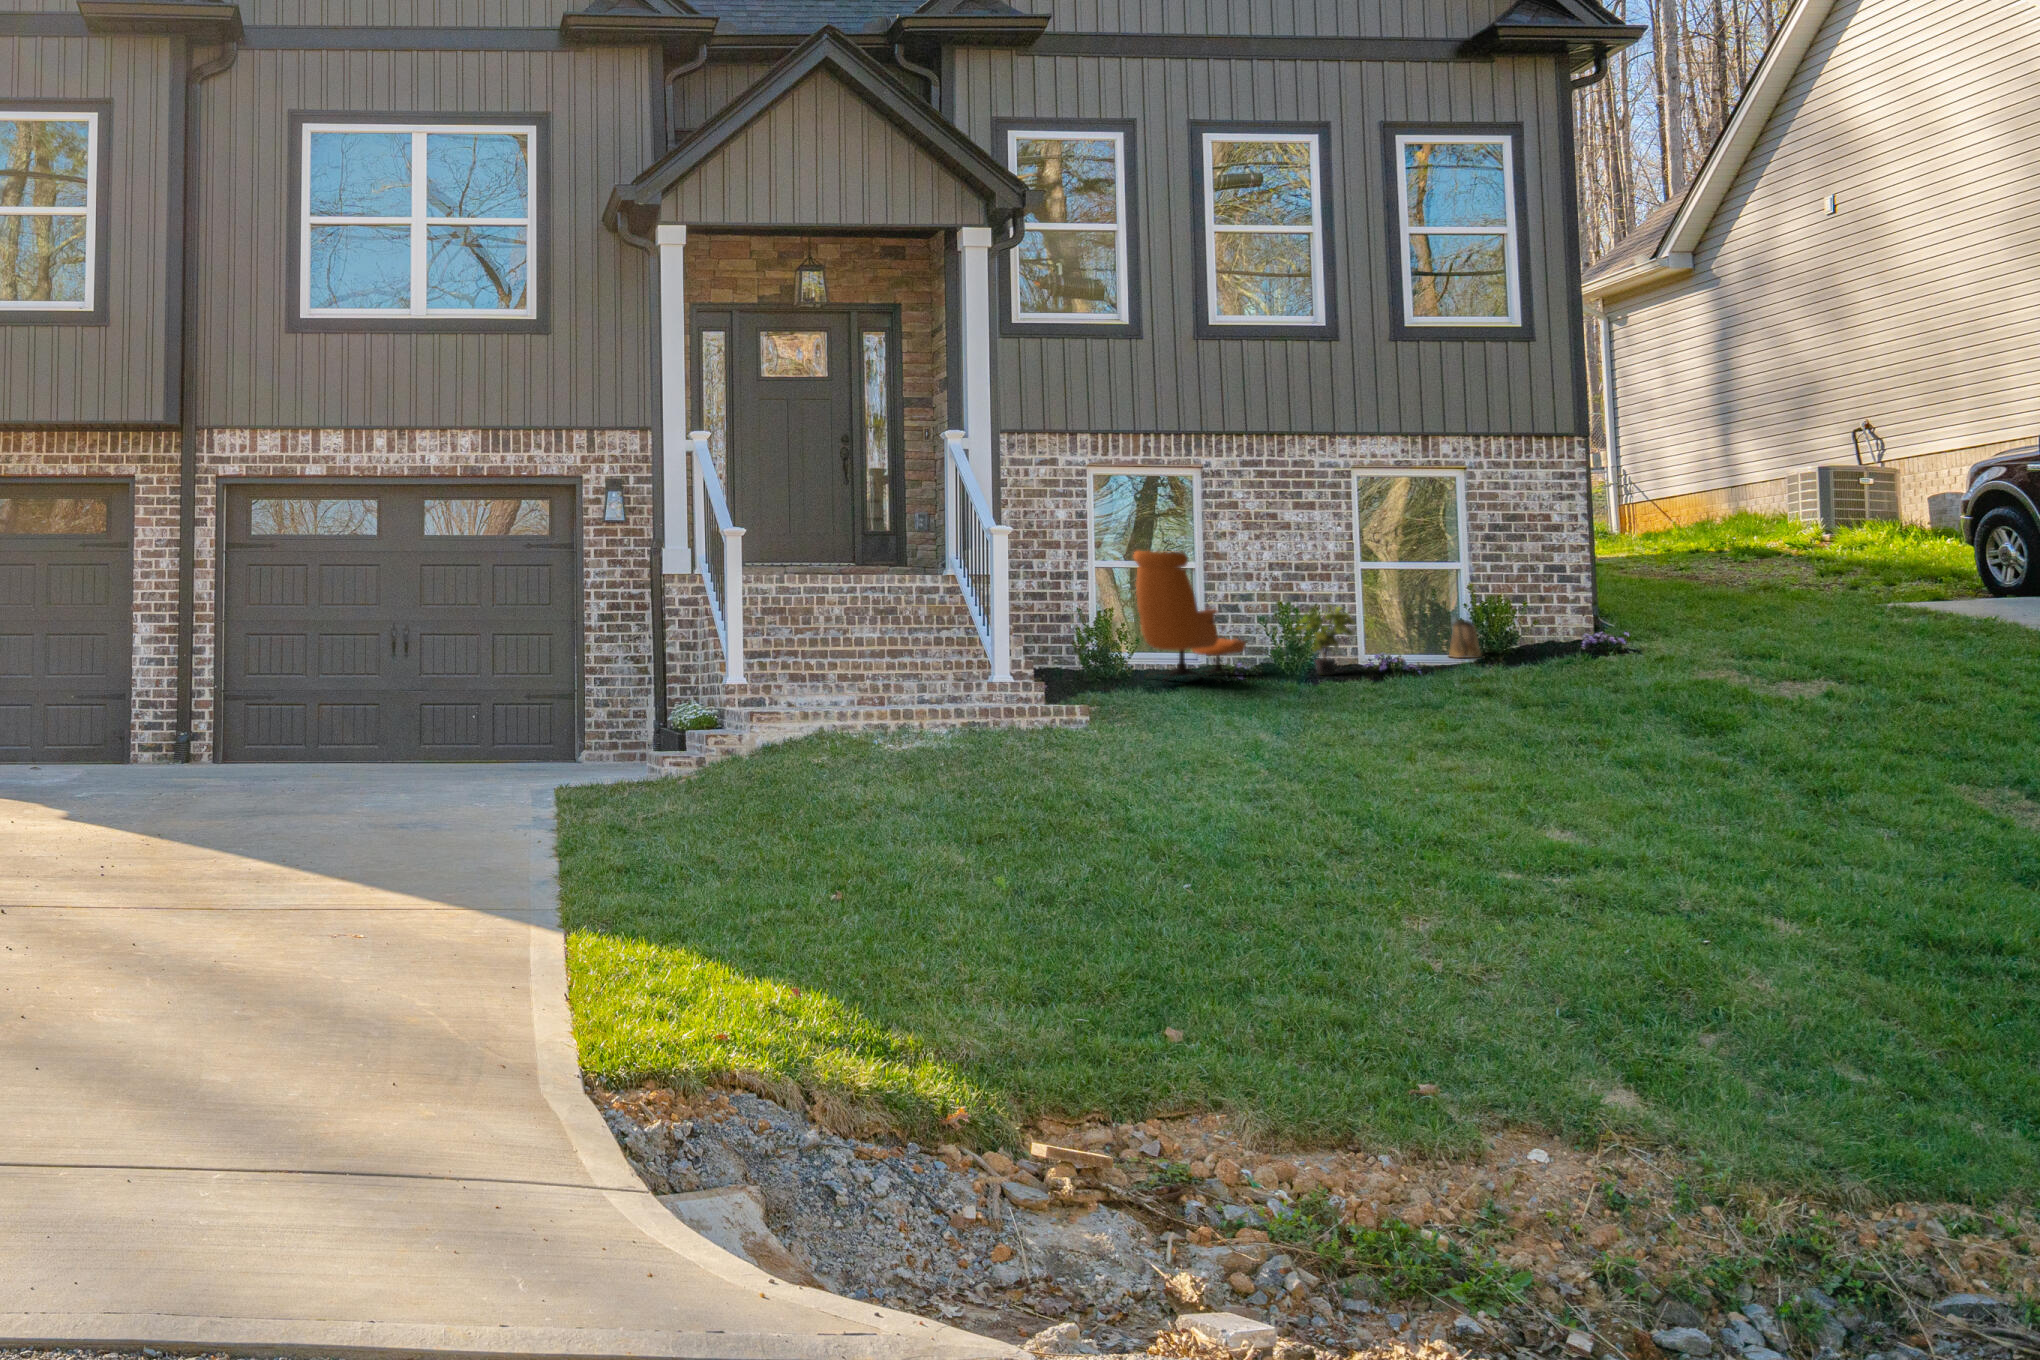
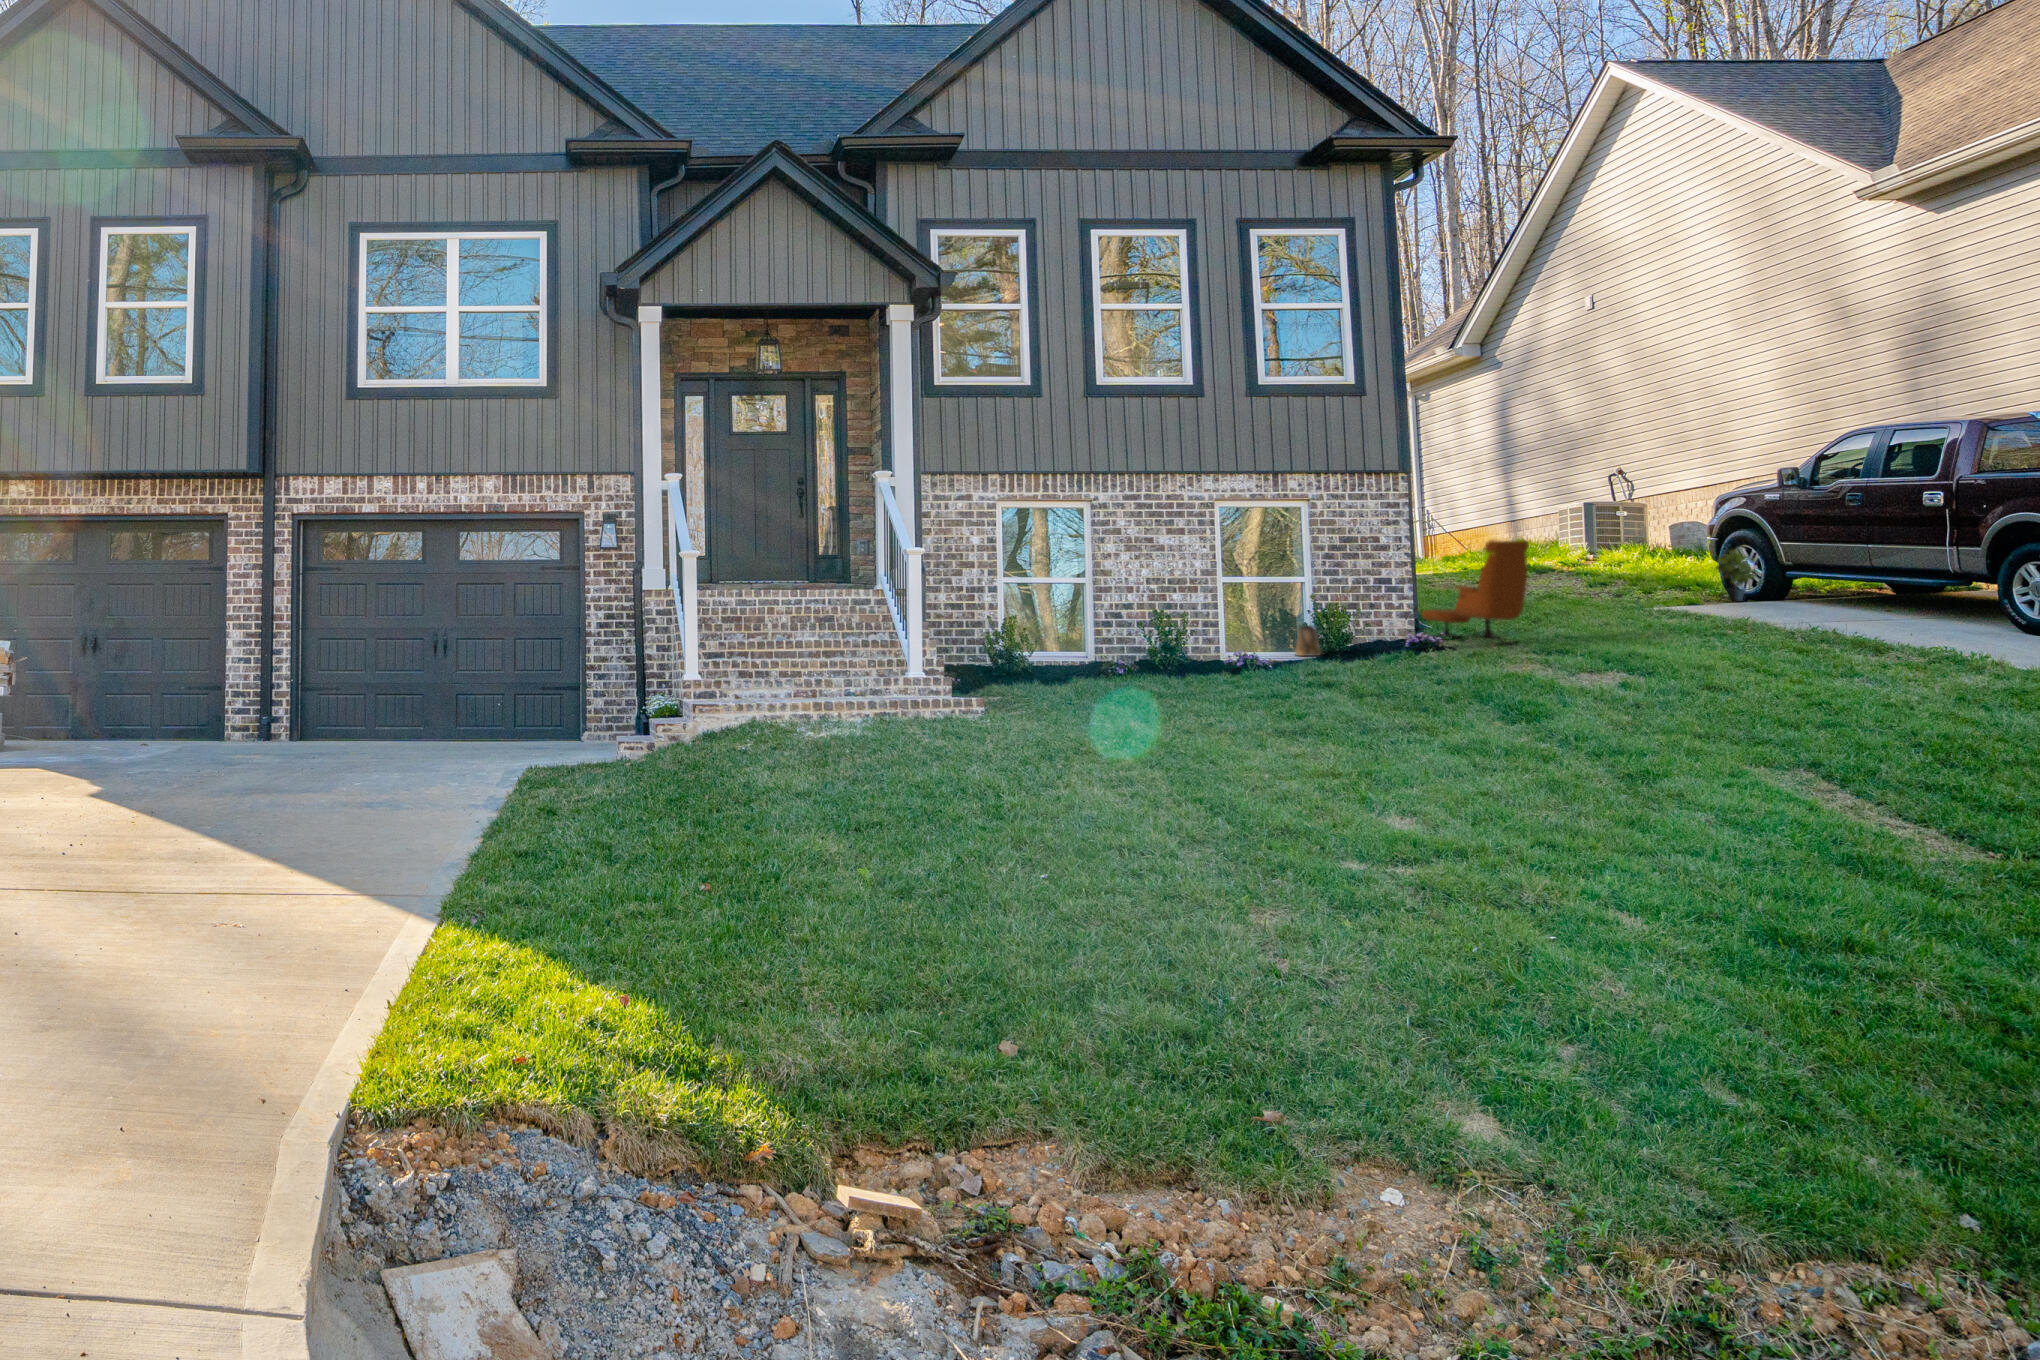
lounge chair: present [1134,551,1246,681] -> present [1422,540,1529,643]
potted plant: present [1296,607,1355,675] -> present [1716,551,1750,601]

